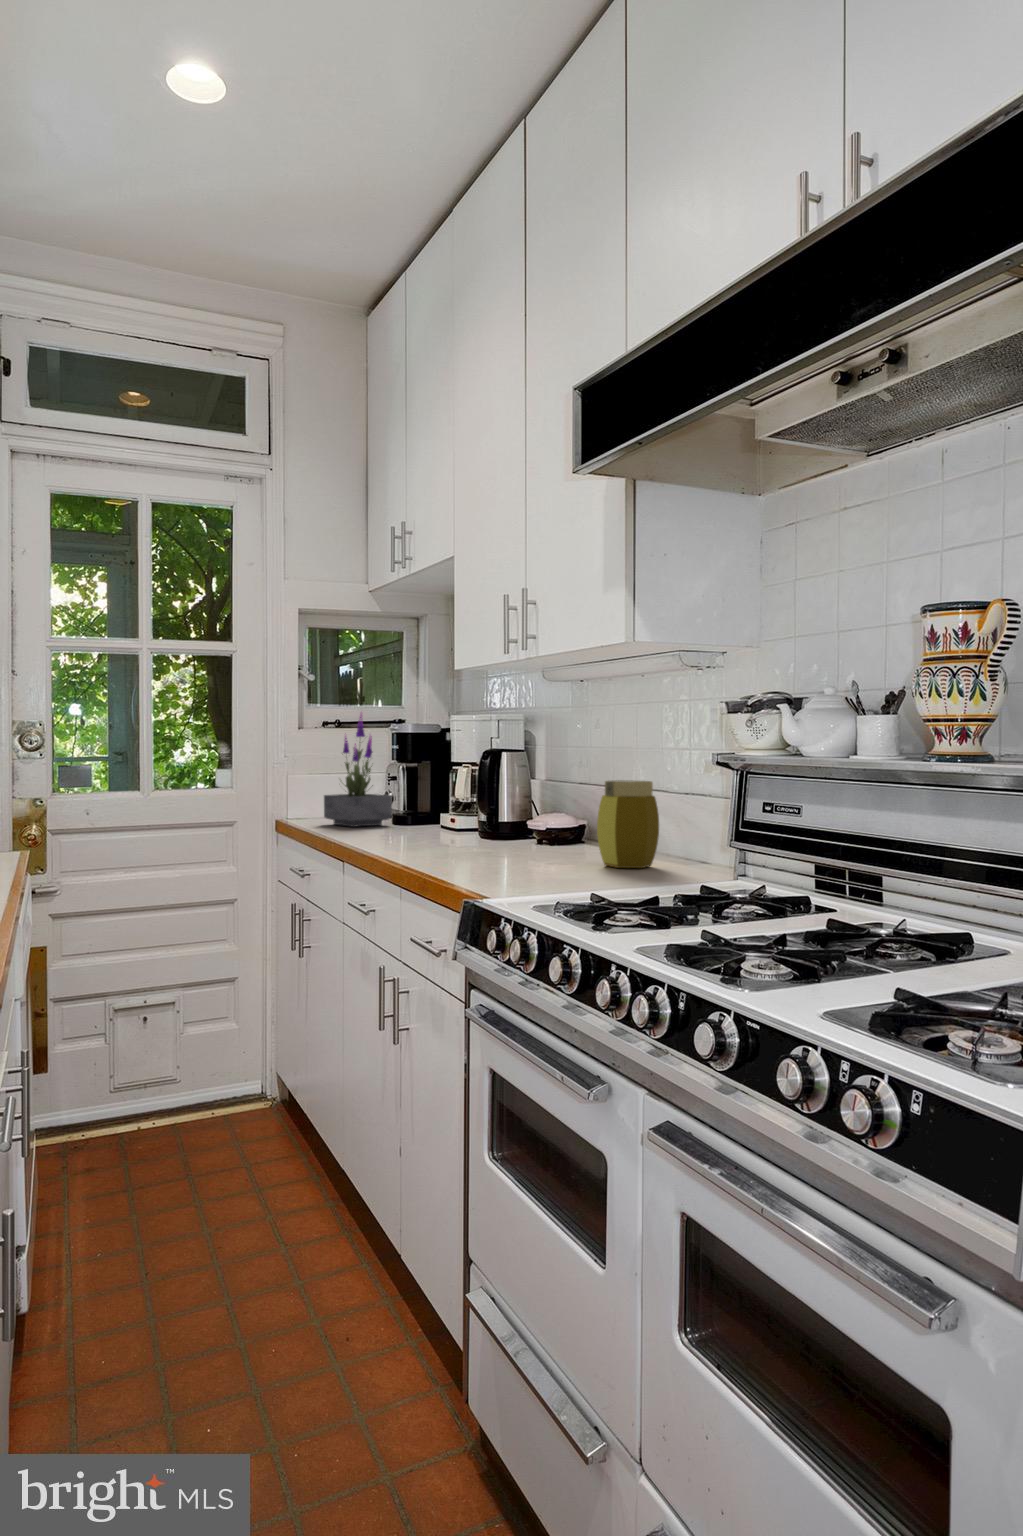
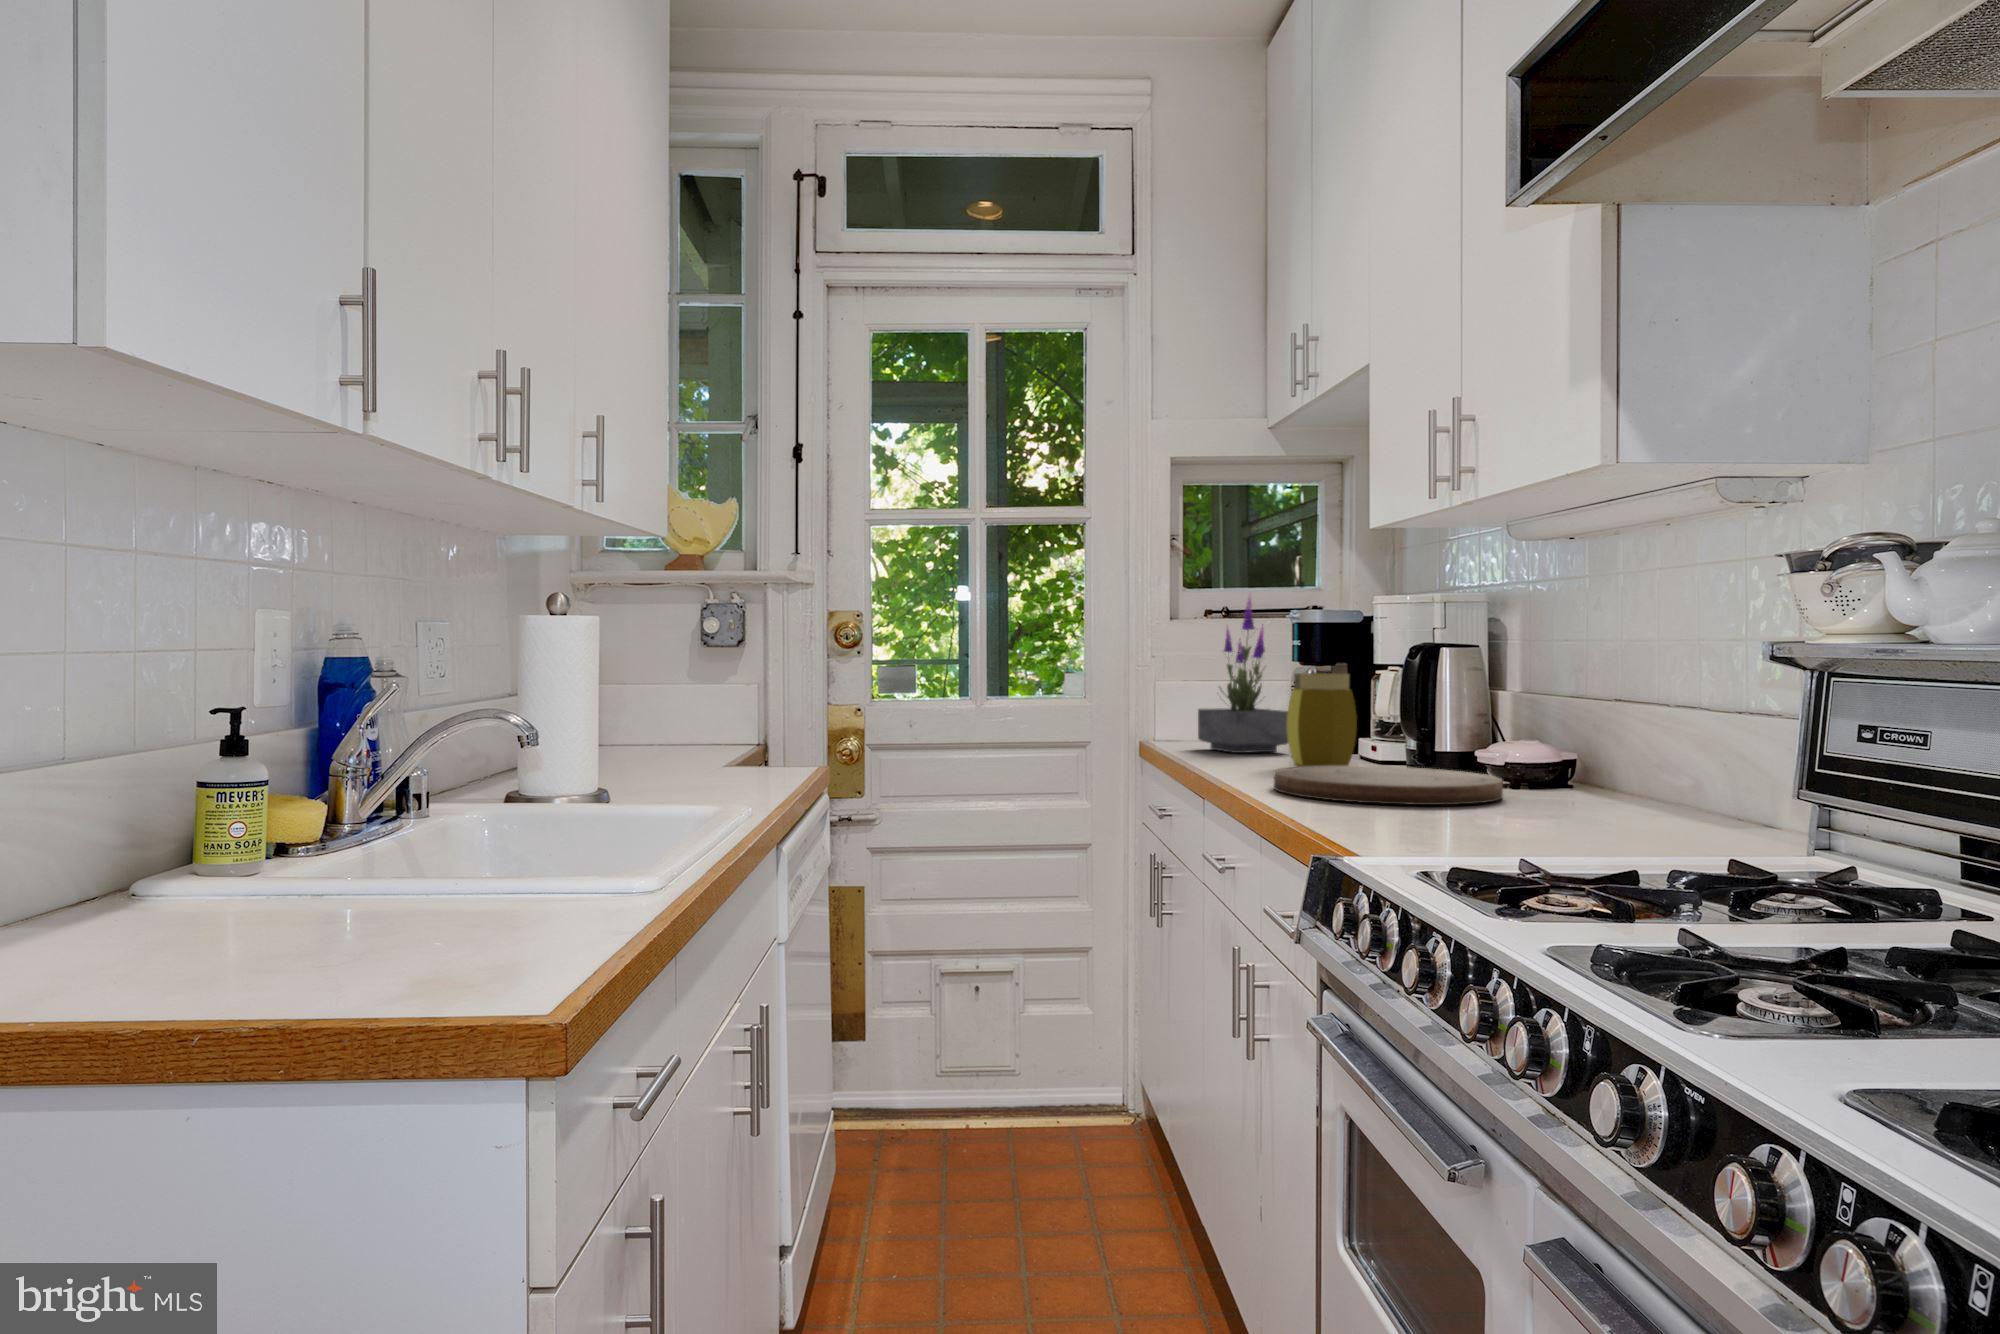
jar: present [597,780,659,868] -> present [1287,673,1357,767]
cutting board: none [402,834,551,861] -> present [1274,766,1503,805]

